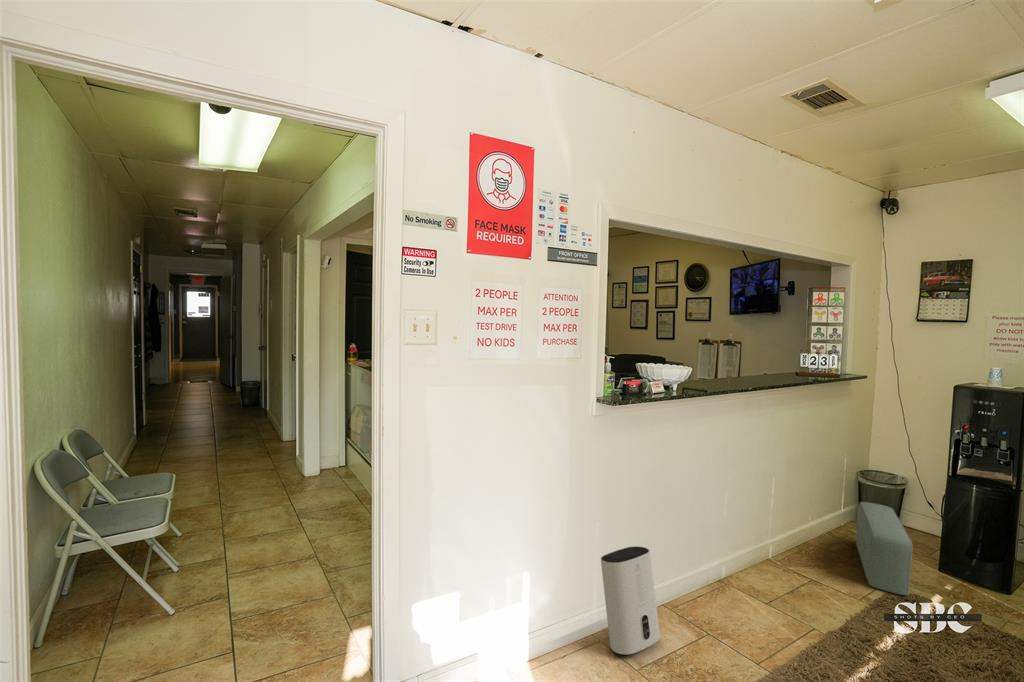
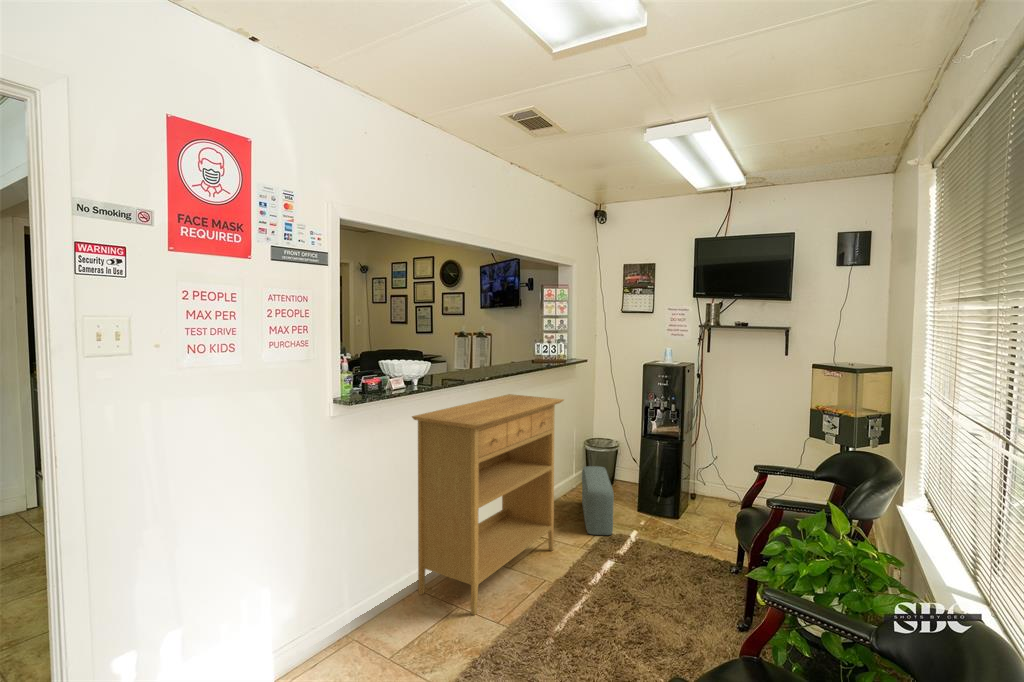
console table: none [663,407,849,649] -> present [412,394,564,615]
air purifier: present [601,546,660,655] -> none [350,543,413,651]

